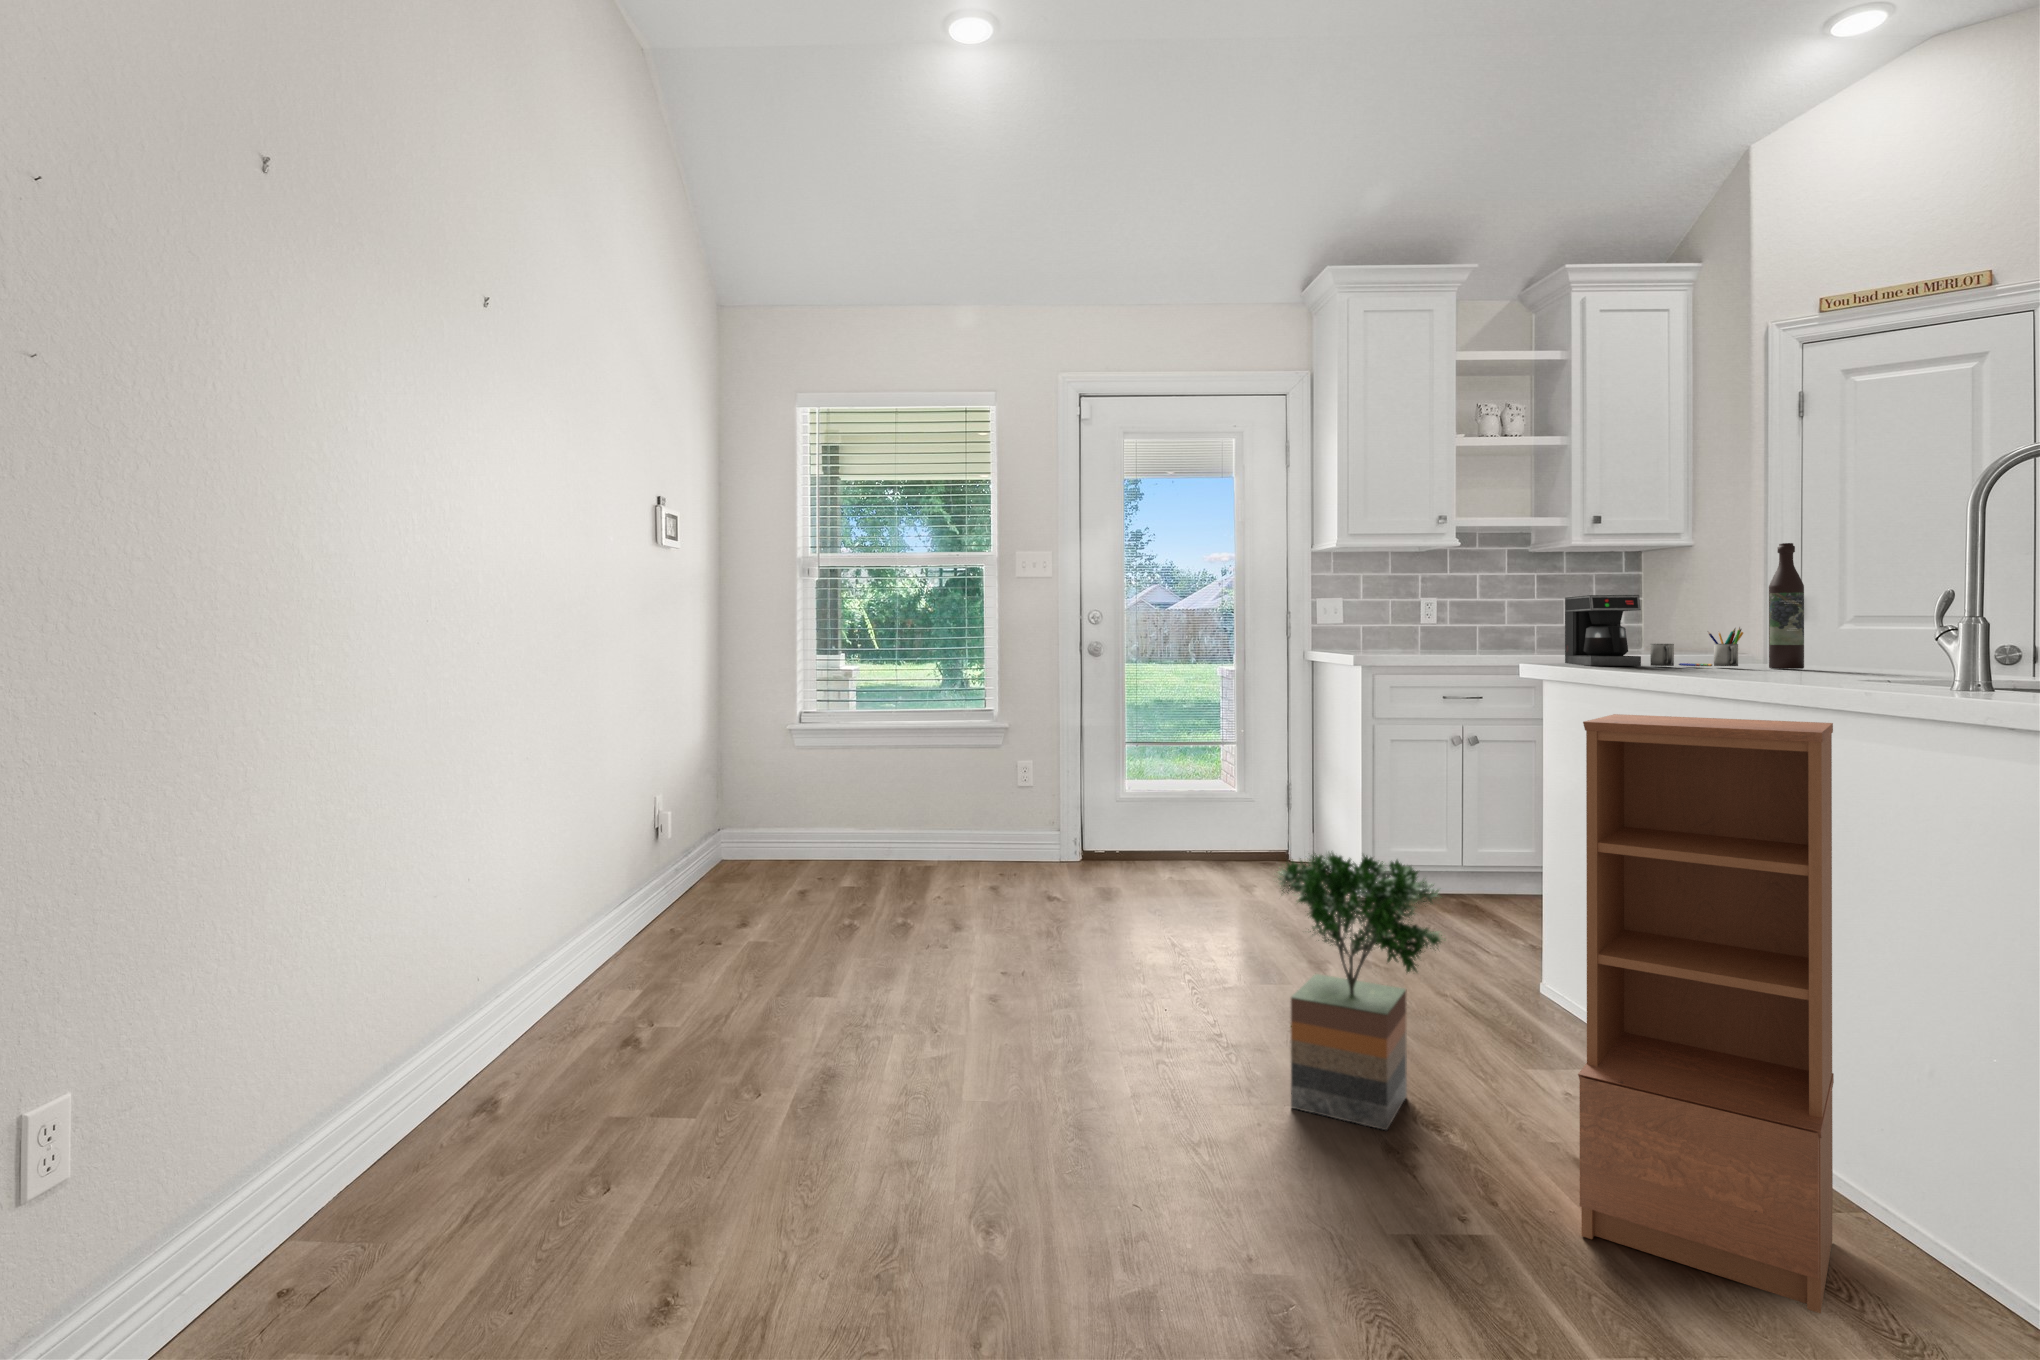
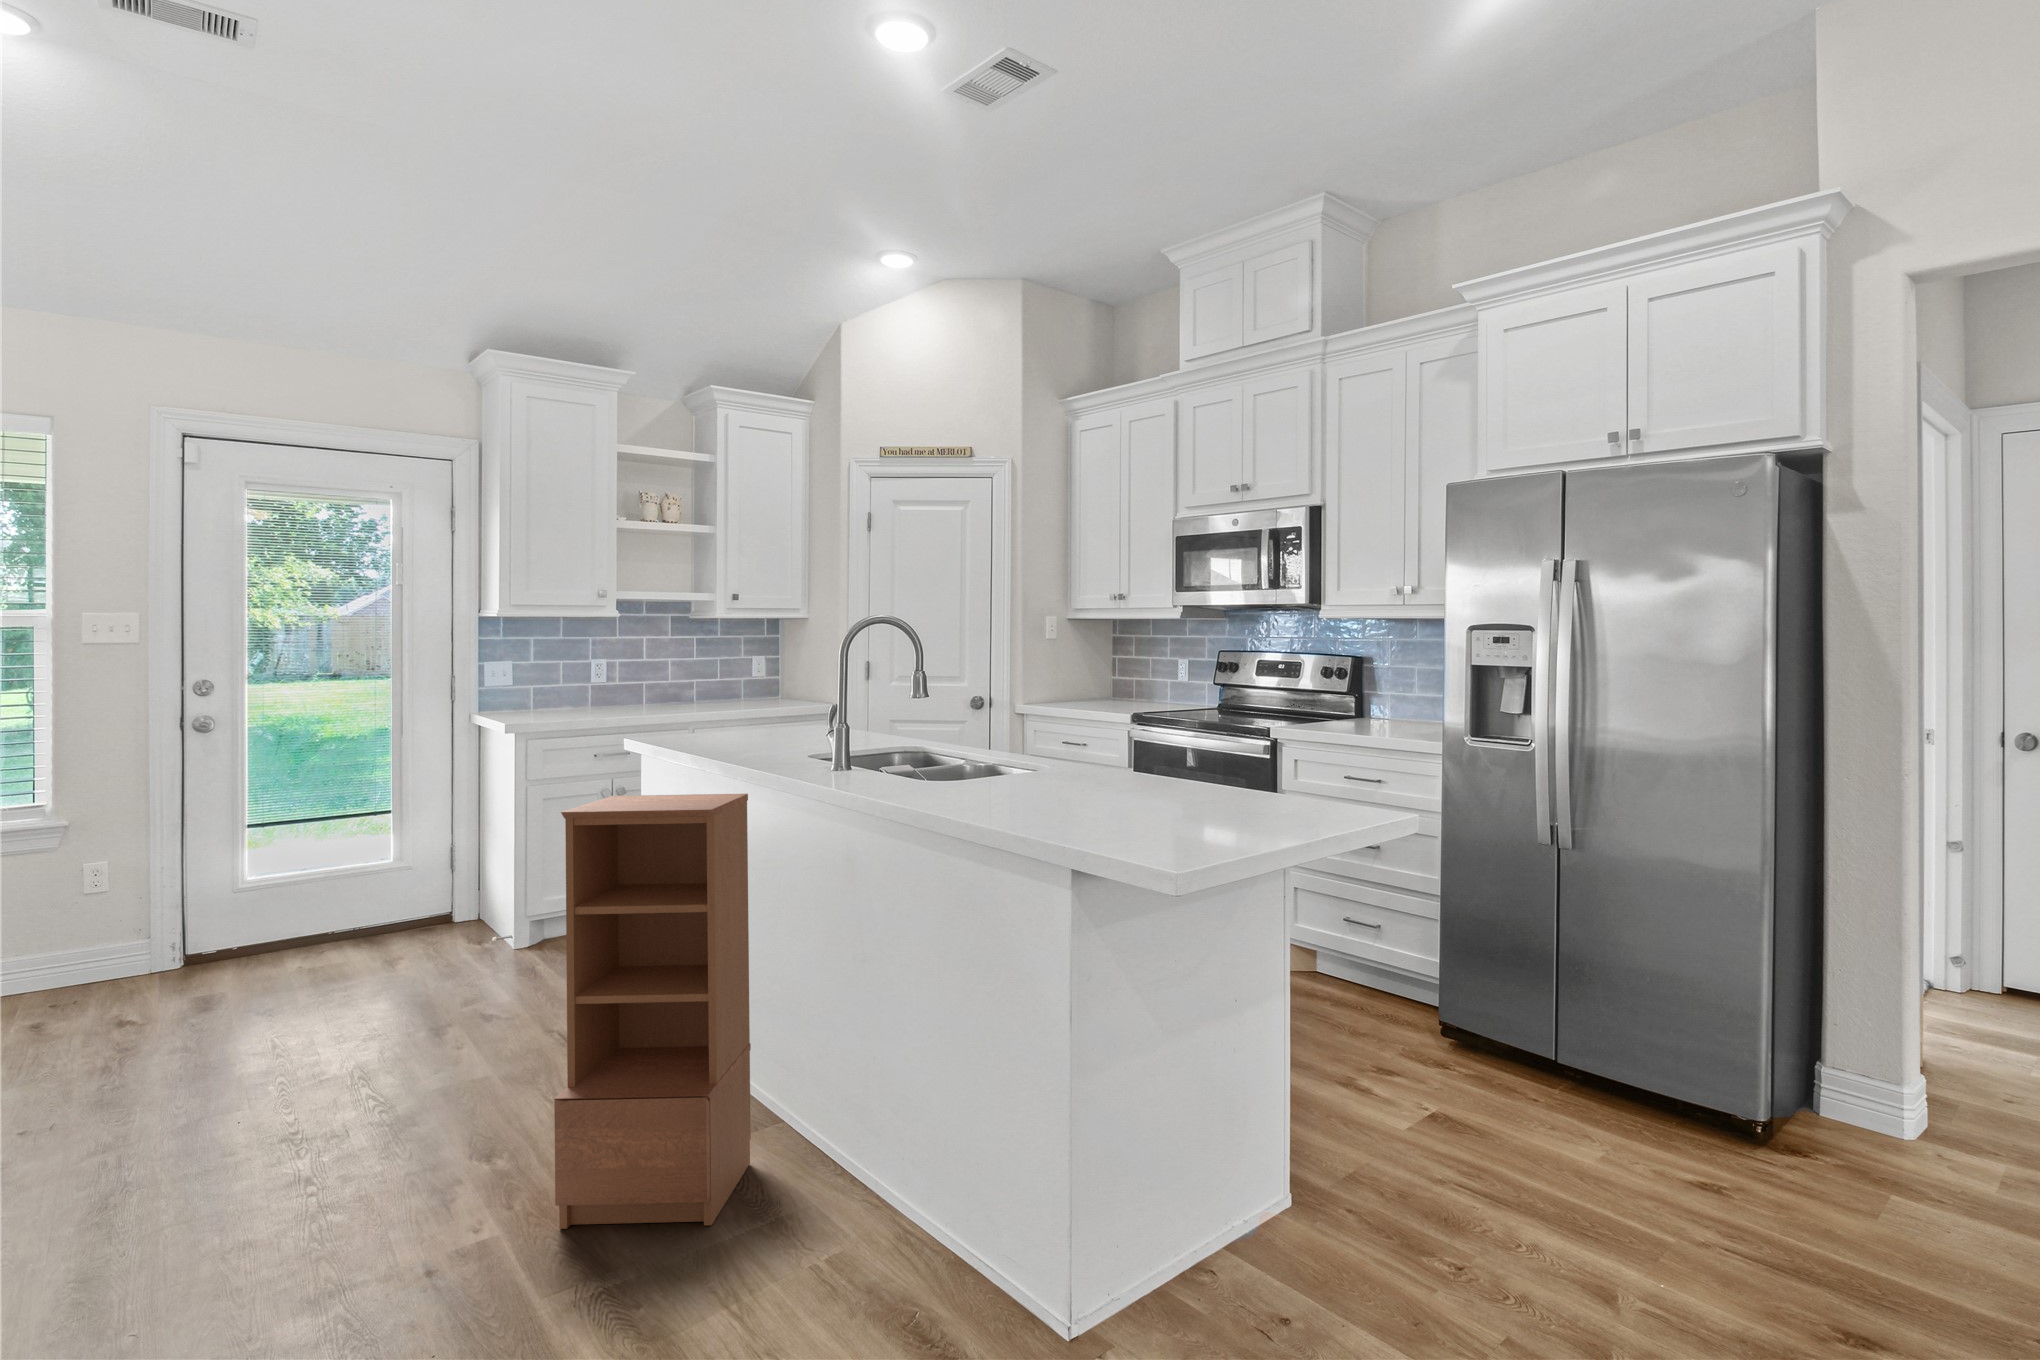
wine bottle: present [1769,543,1804,669] -> none [798,637,820,730]
coffee maker: present [1565,595,1743,666] -> none [654,677,779,737]
potted tree: present [1278,853,1445,1130] -> none [316,934,493,1198]

